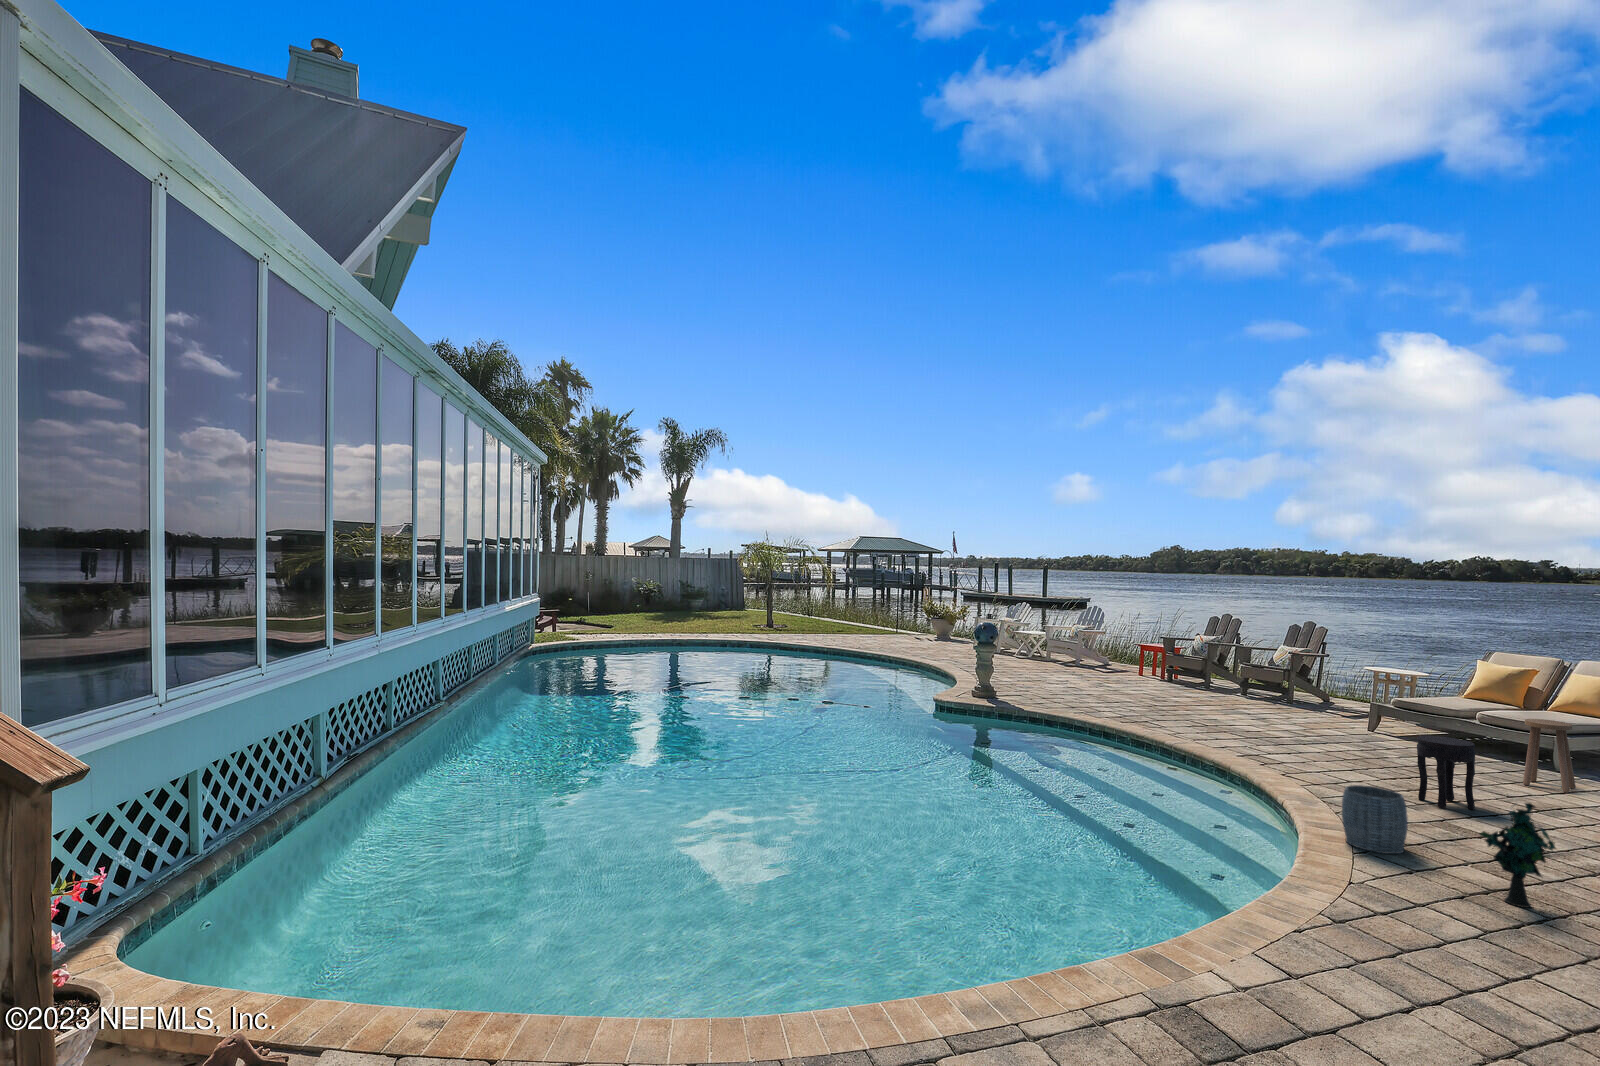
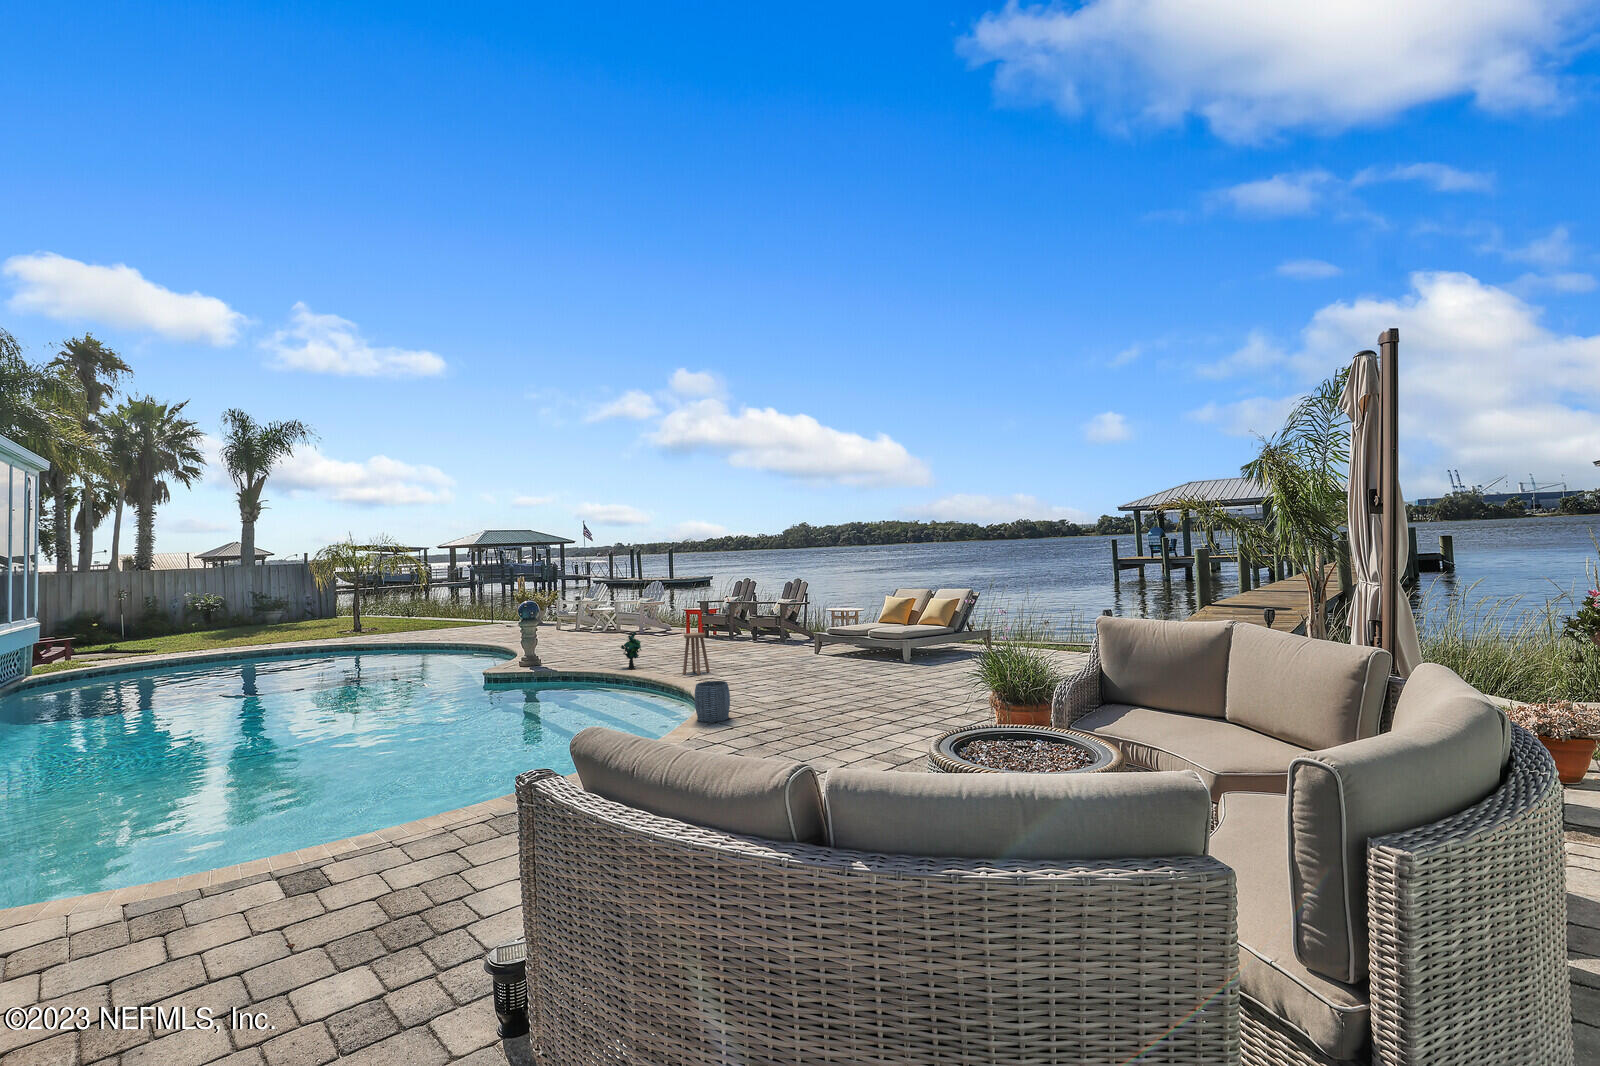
stool: present [1523,719,1576,793] -> present [683,633,710,675]
side table: present [1417,736,1475,810] -> none [774,646,805,693]
decorative plant: present [1480,803,1555,908] -> present [621,632,642,669]

